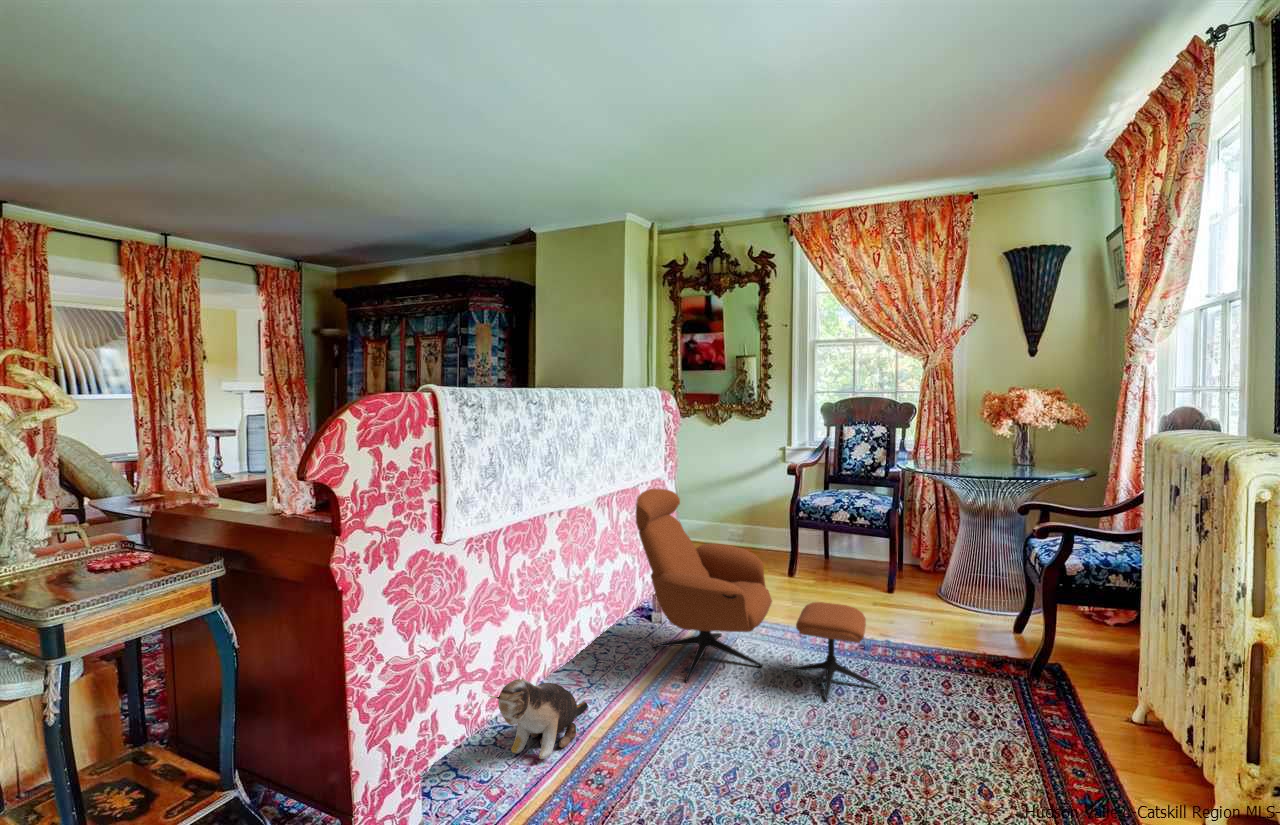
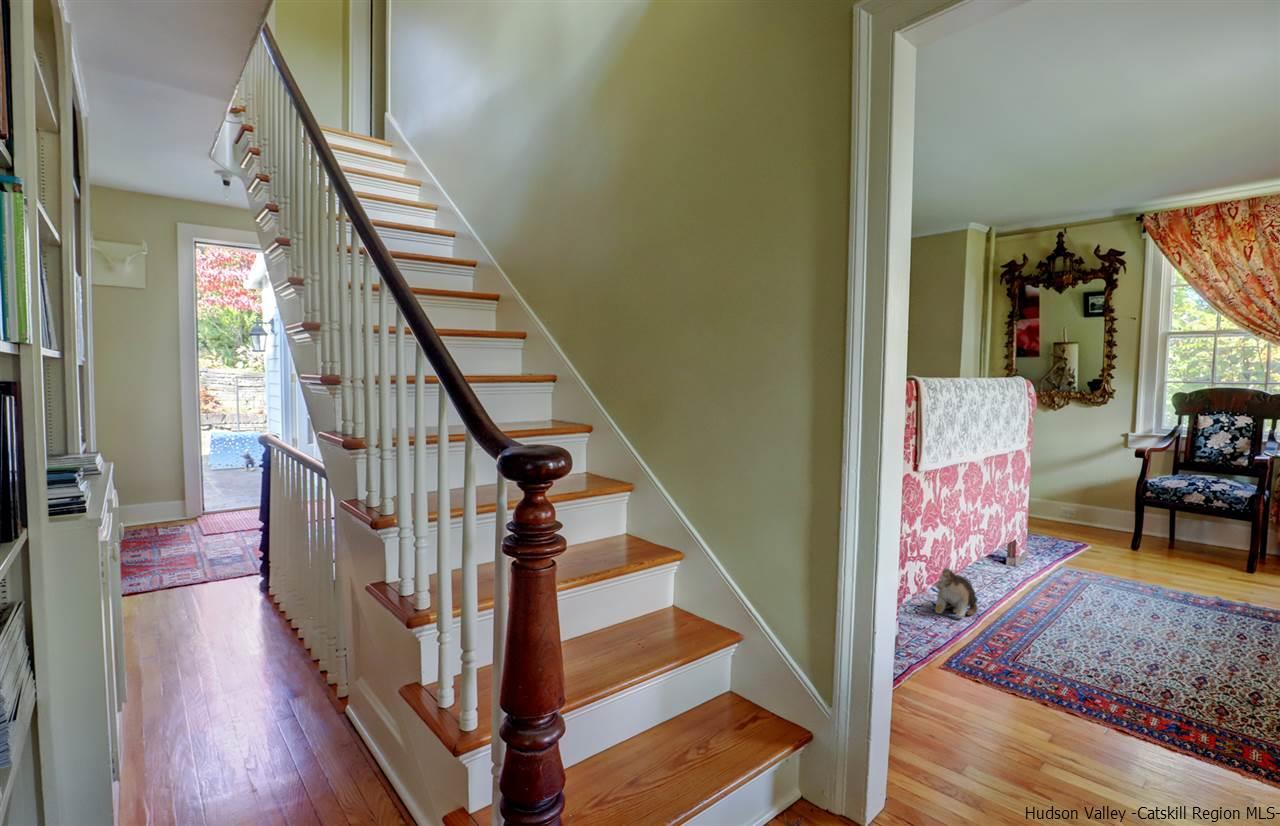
lounge chair: present [636,488,881,701] -> none [1006,458,1234,623]

